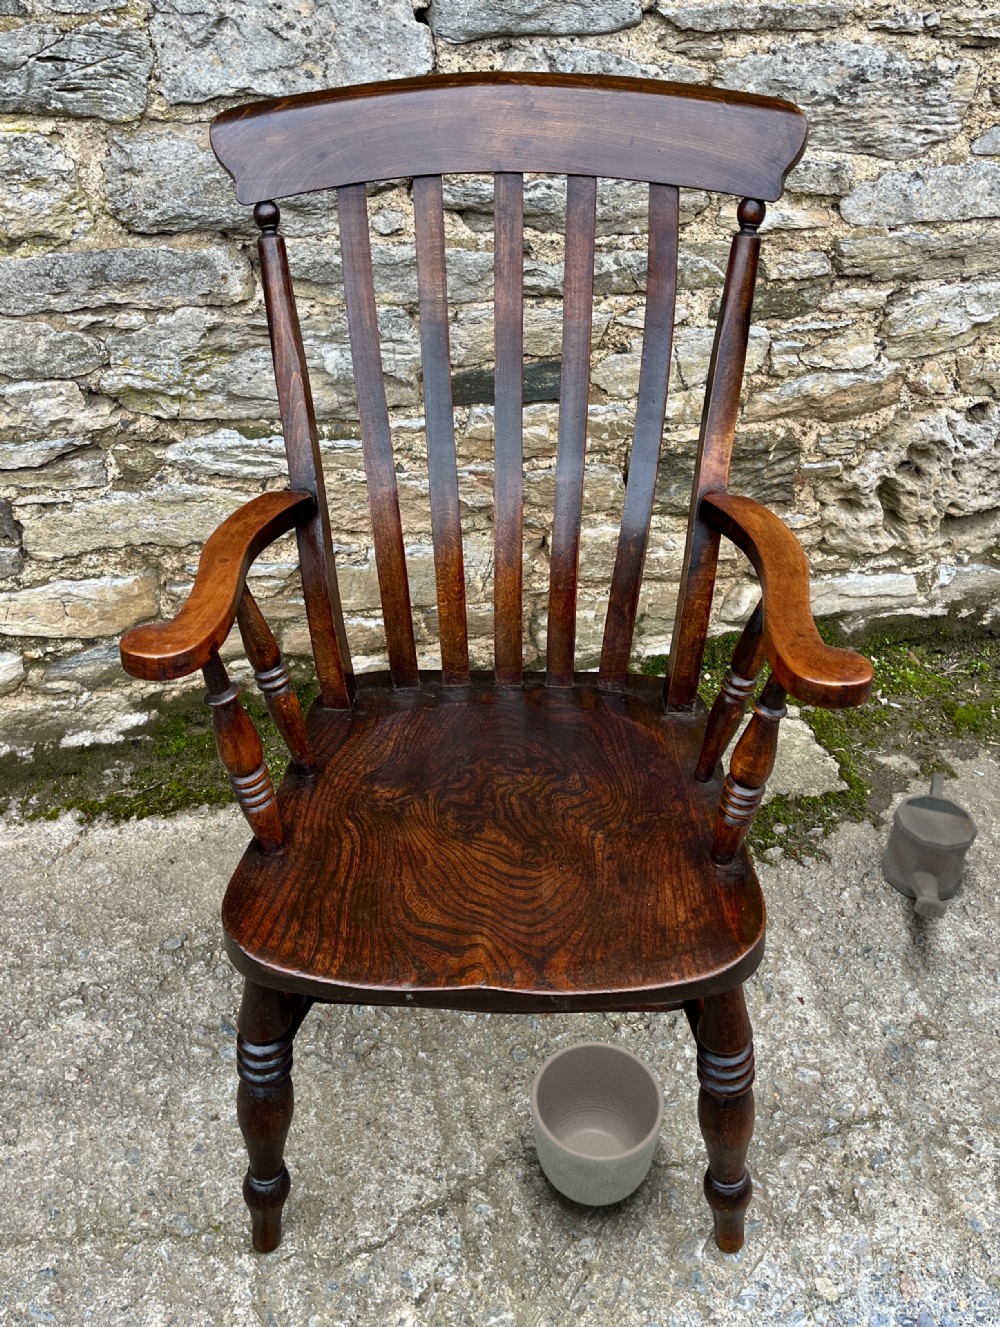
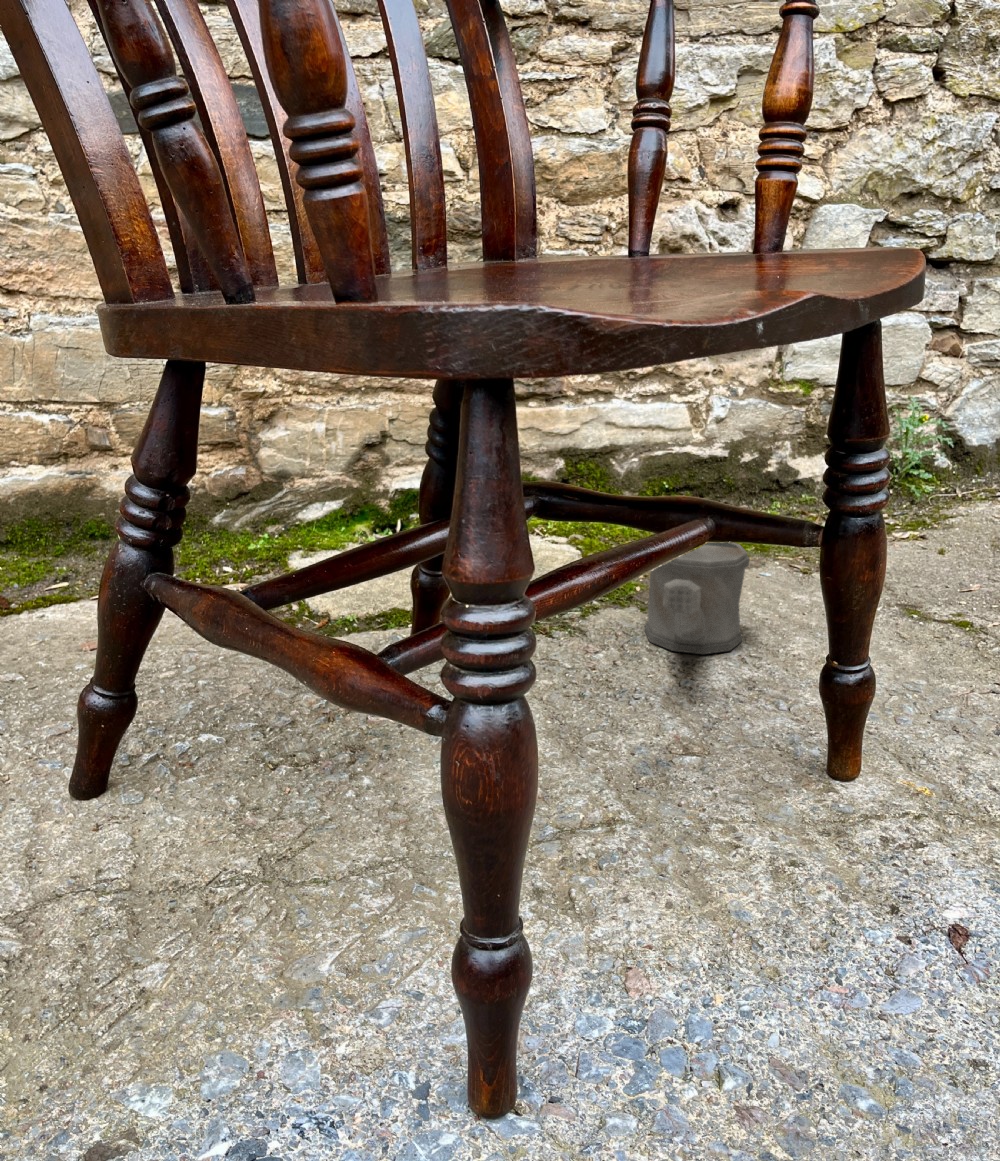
planter: present [531,1041,665,1206] -> none [62,690,272,915]

